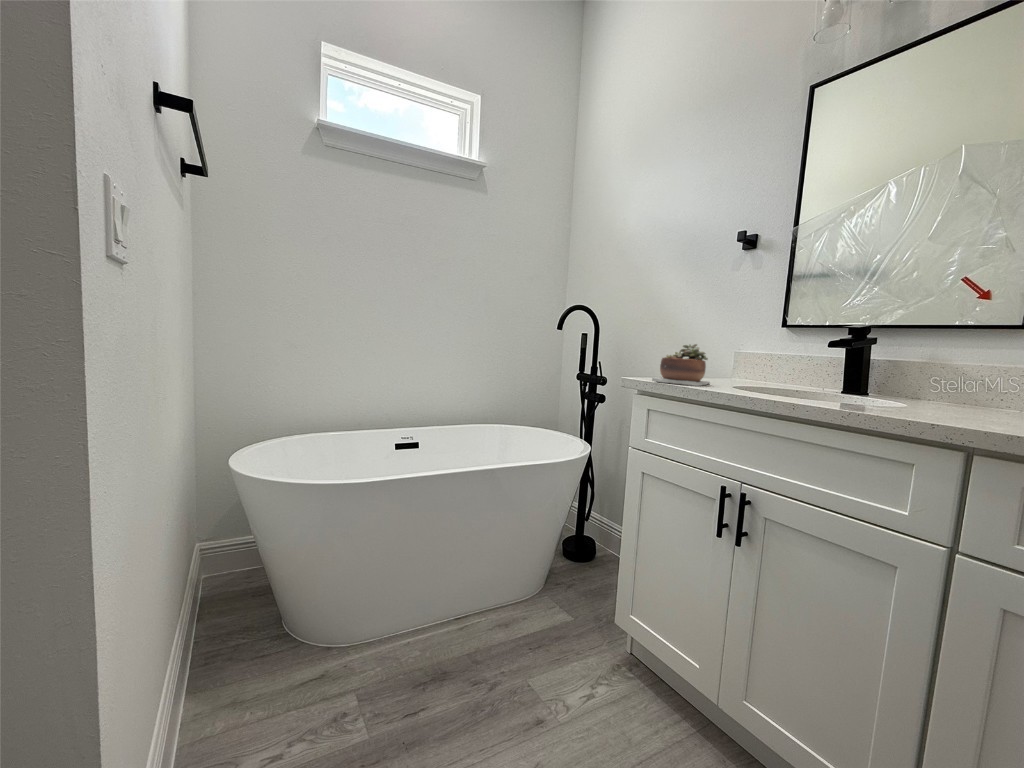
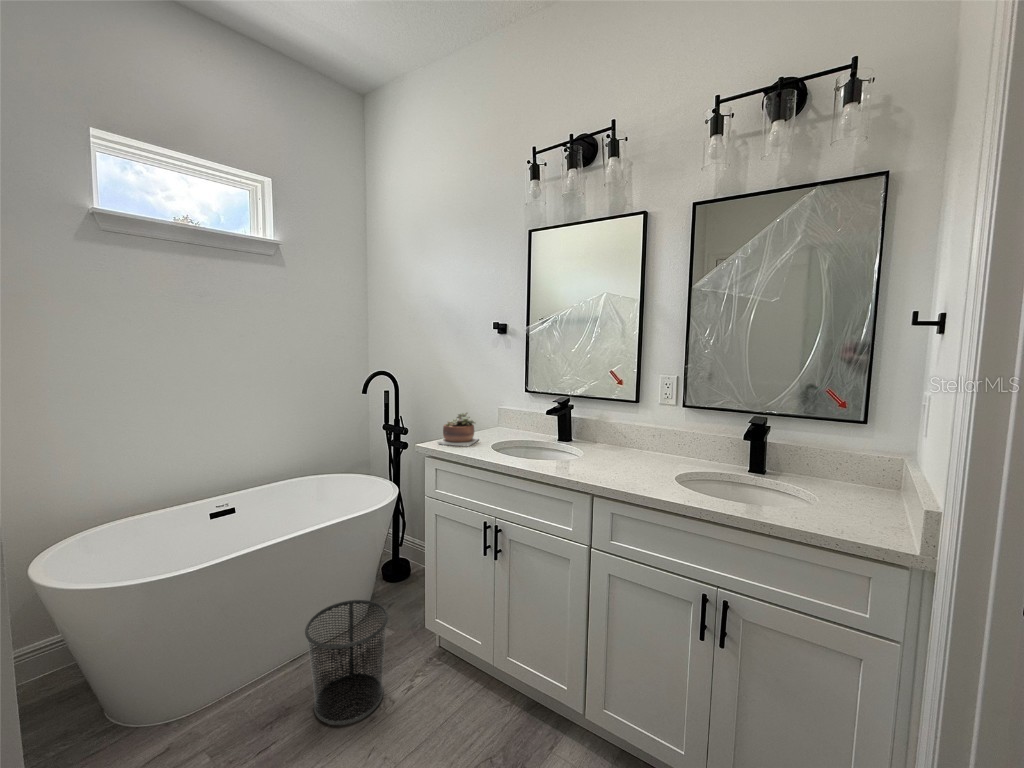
waste bin: none [471,561,572,715] -> present [305,600,388,725]

